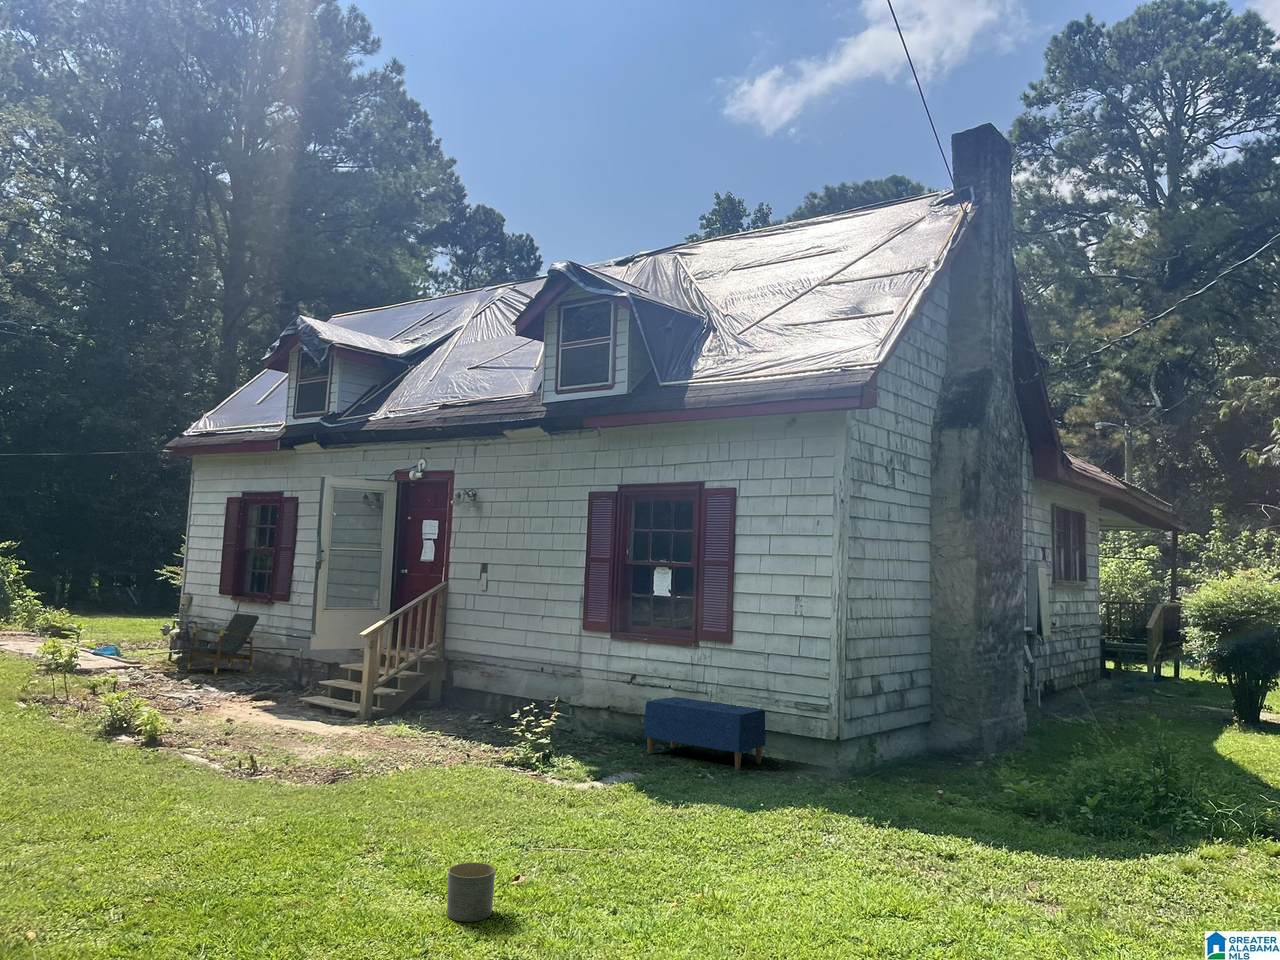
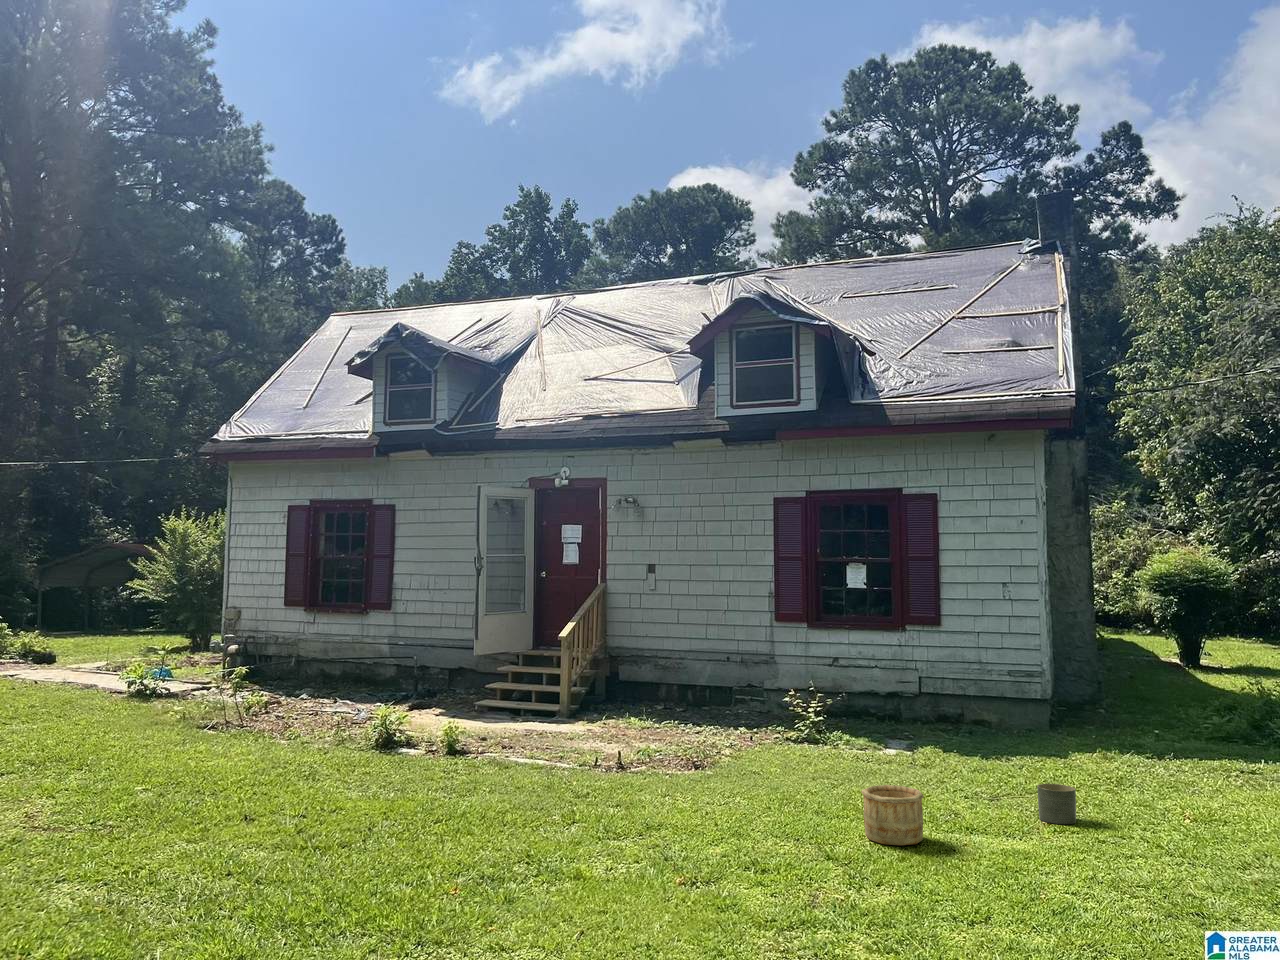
lounge chair: present [185,613,259,674] -> none [276,625,346,688]
bench: present [644,697,766,770] -> none [878,674,979,729]
wooden bucket: none [157,846,240,929] -> present [861,785,924,845]

